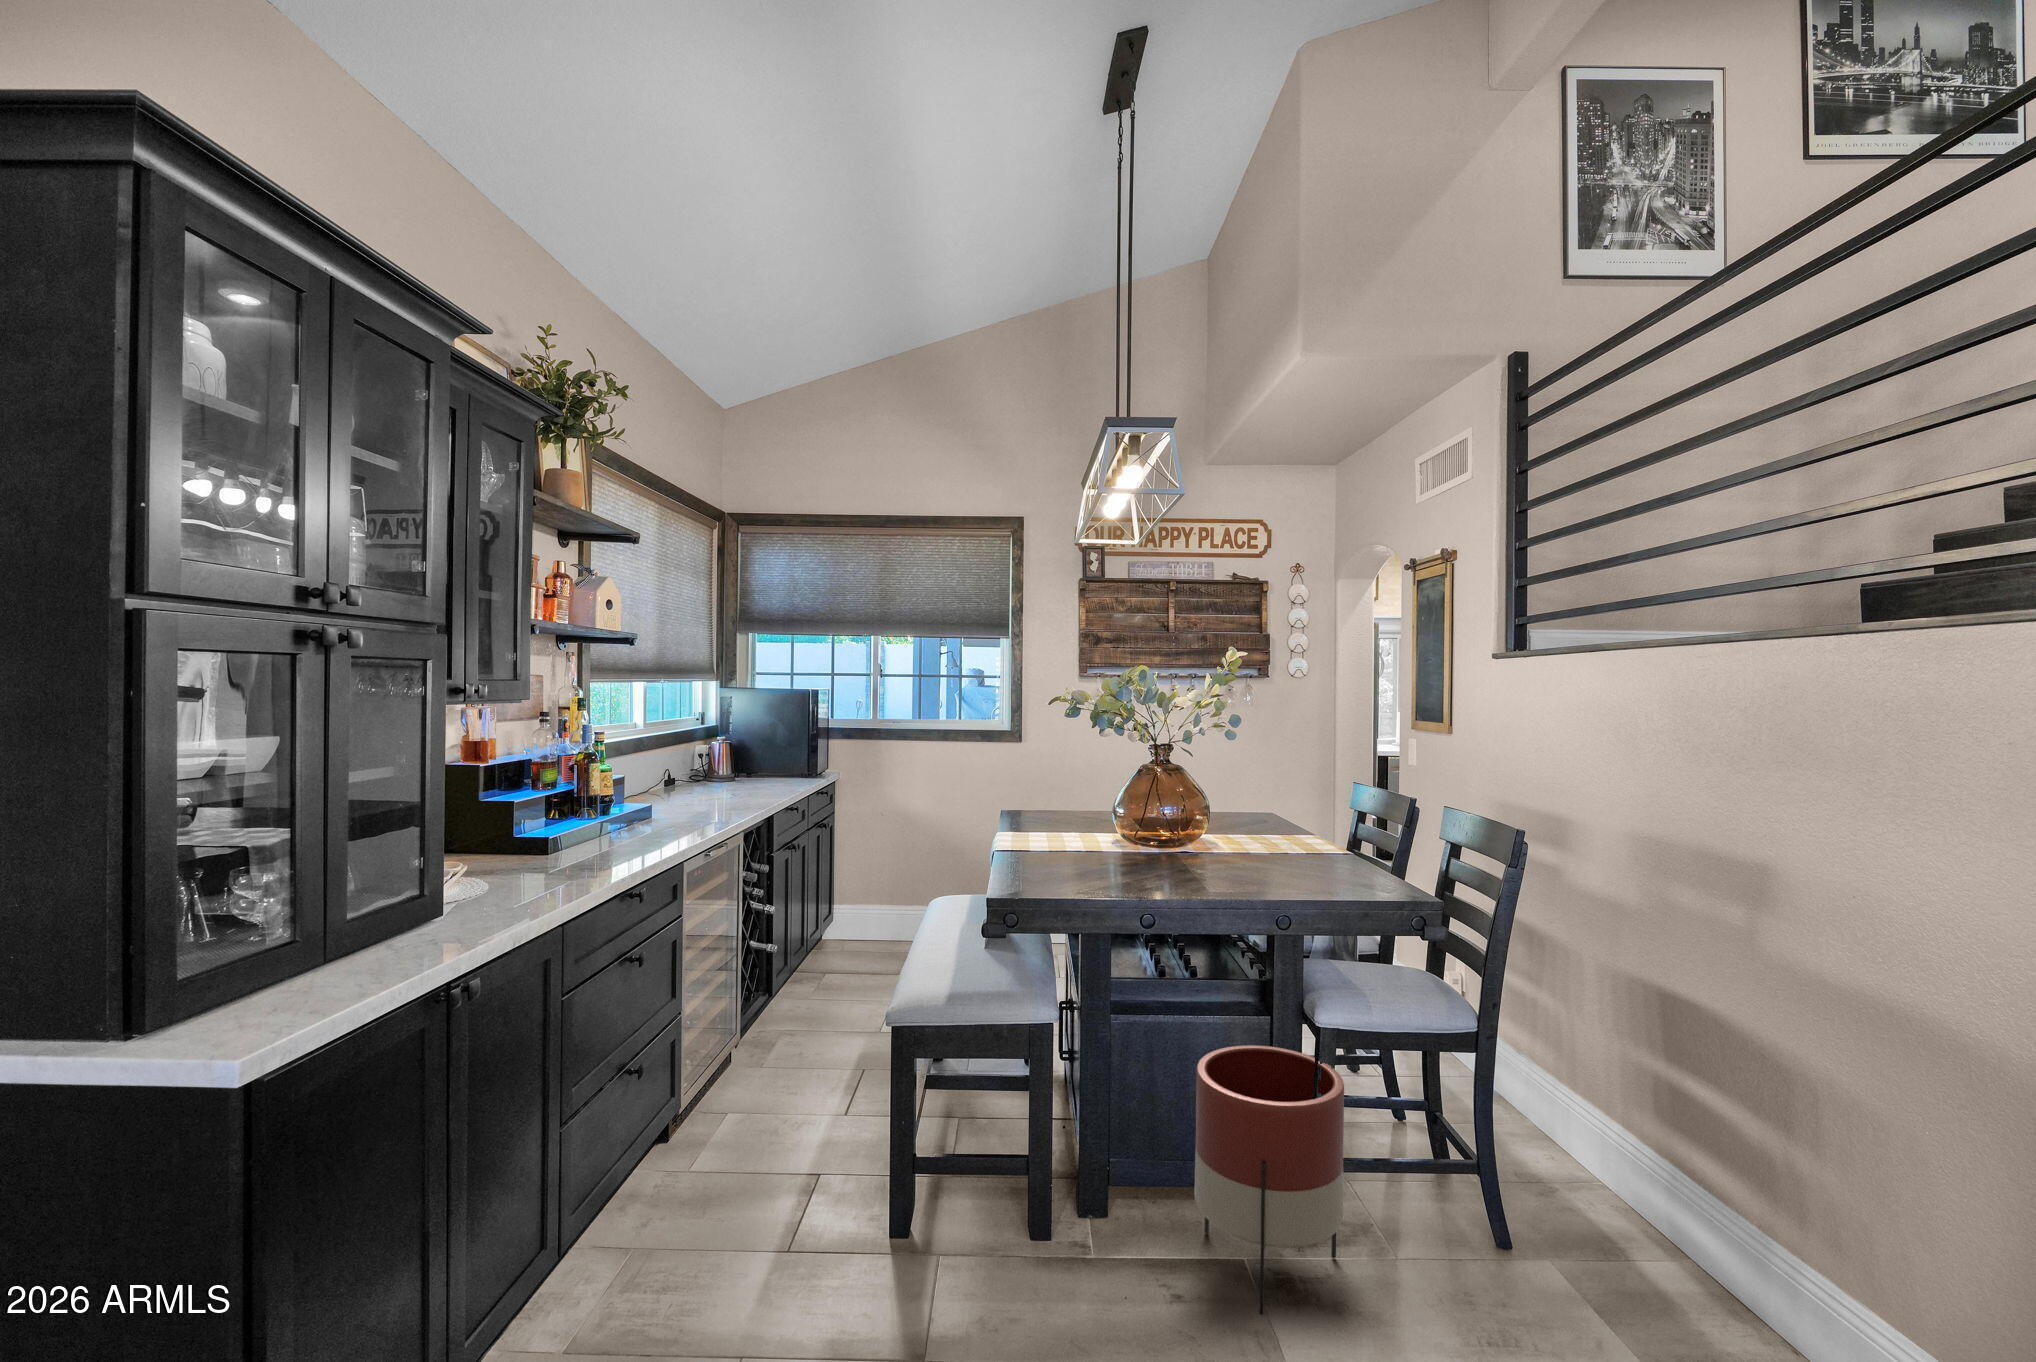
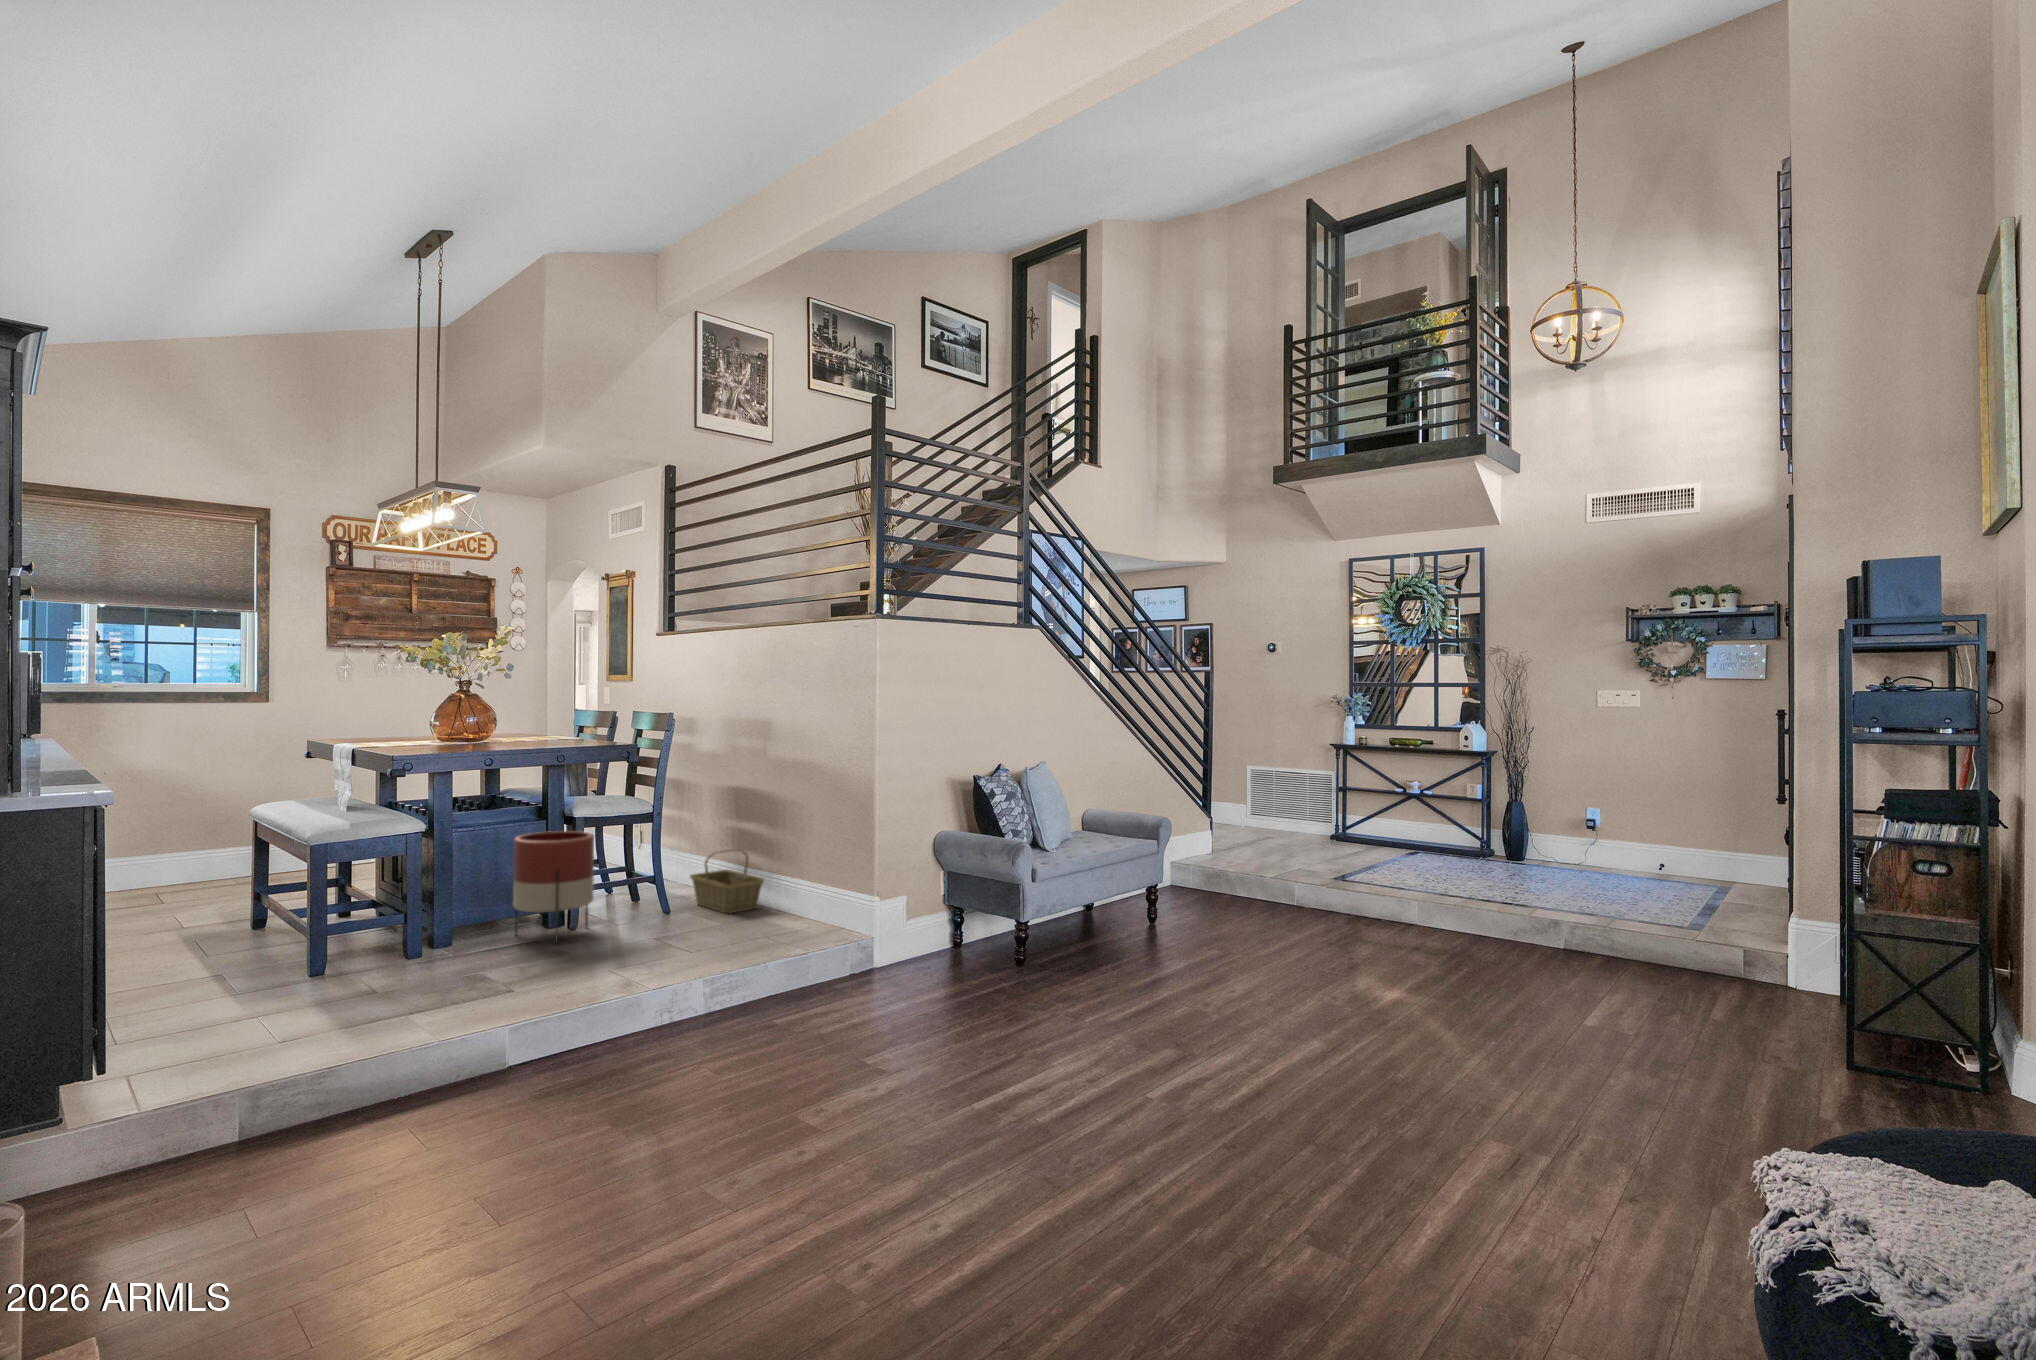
basket: none [1556,1146,1753,1319] -> present [690,849,764,913]

